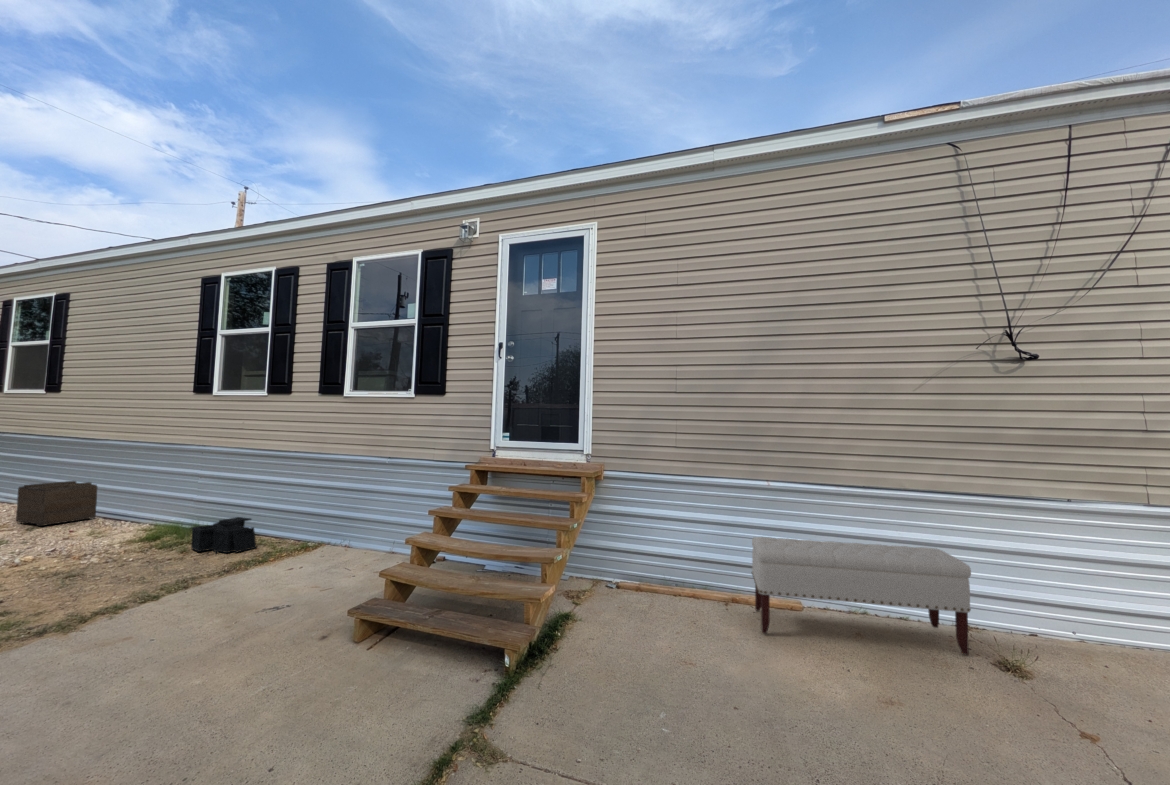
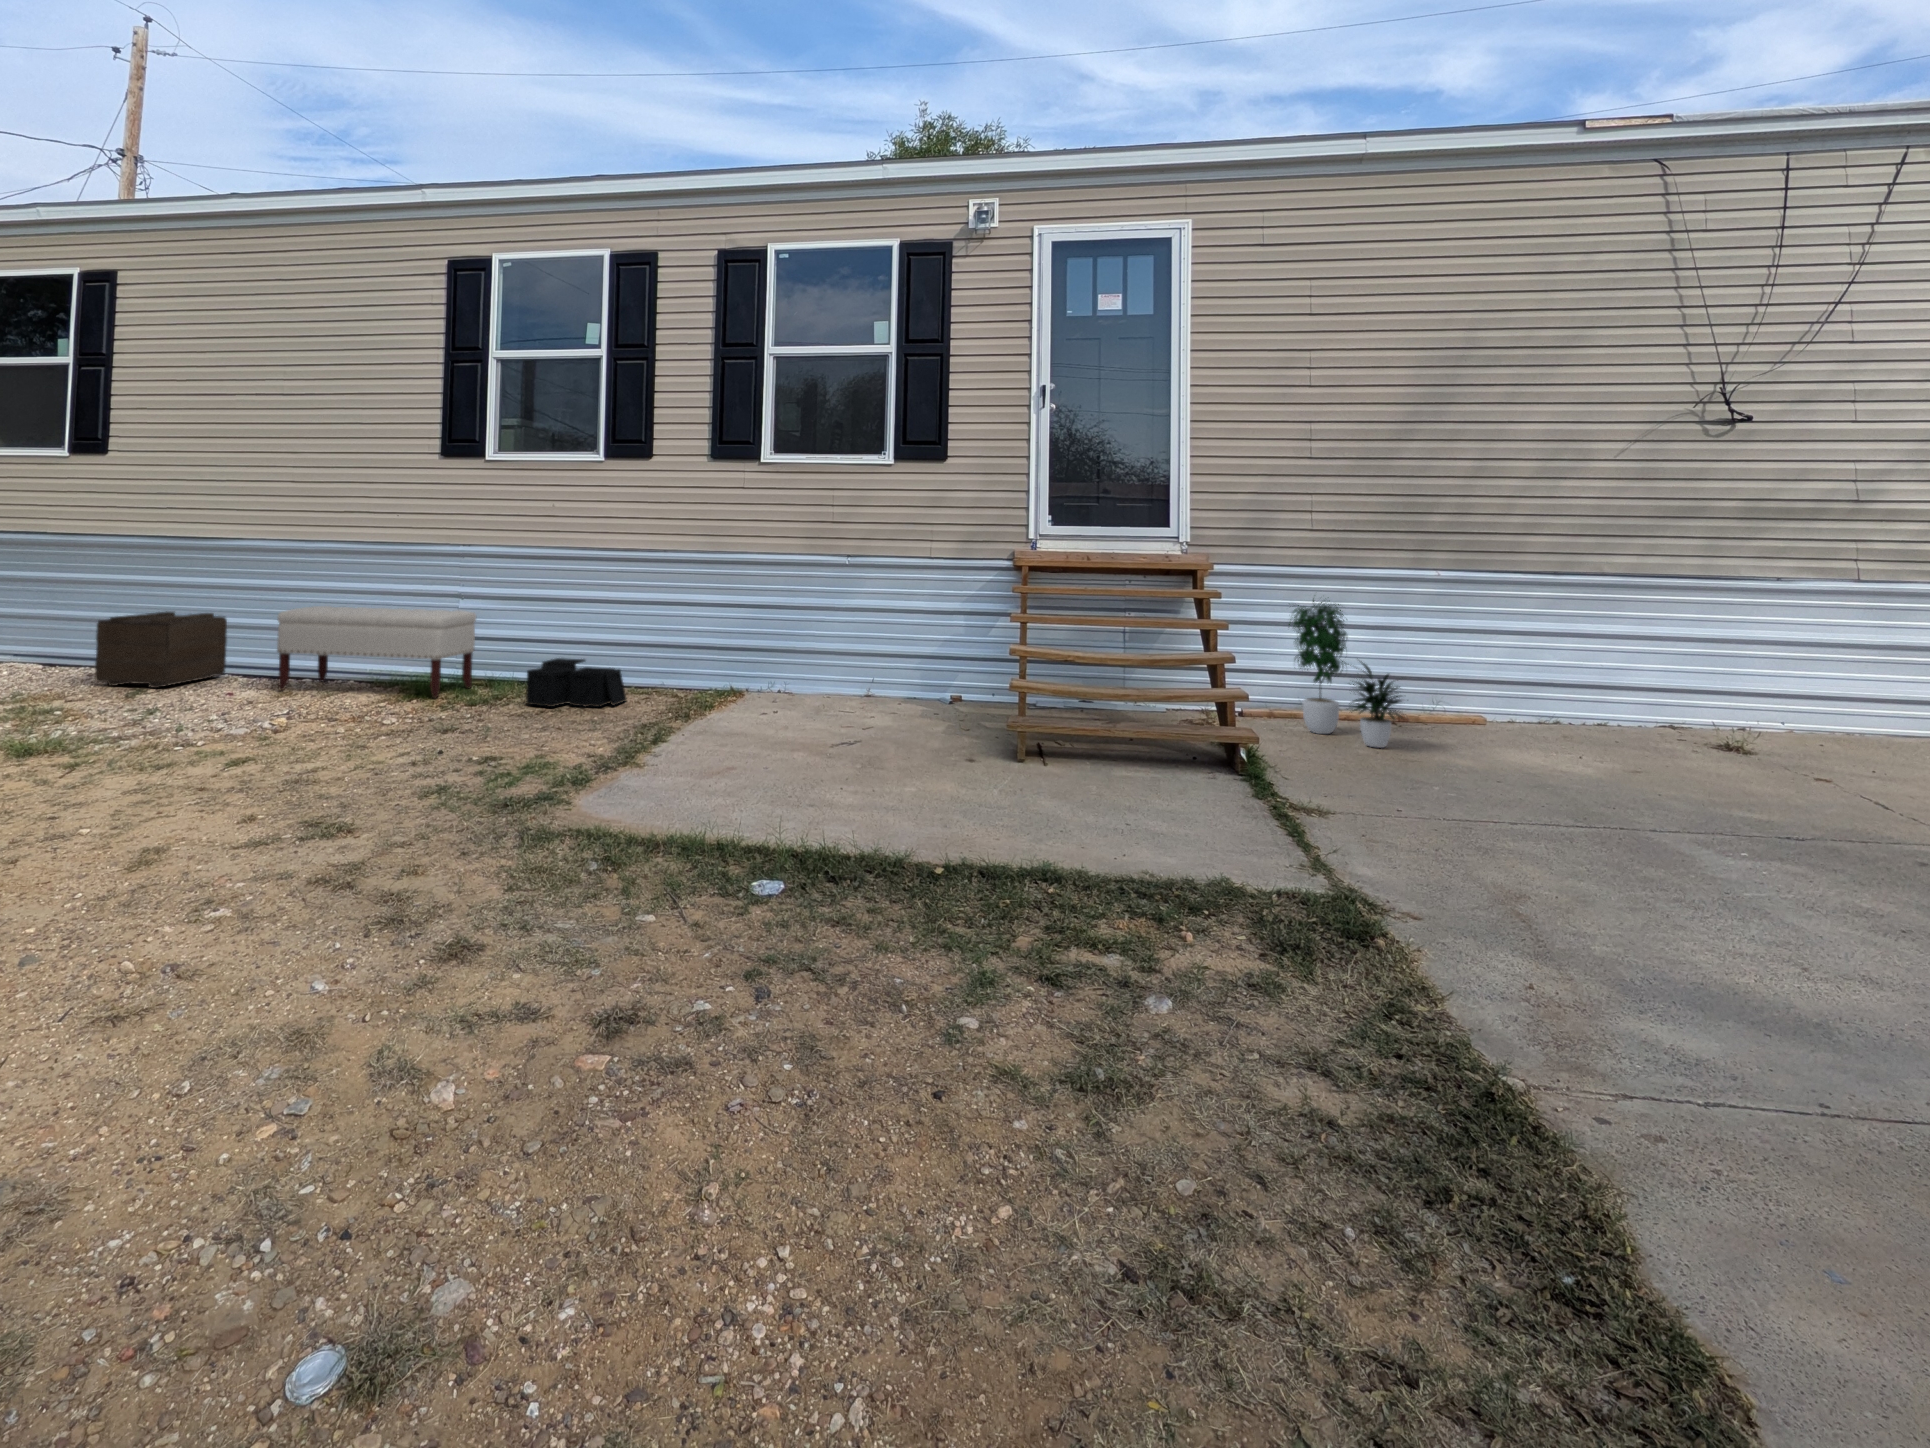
potted plant: none [641,495,710,628] -> present [1289,599,1403,748]
bench: present [752,537,971,655] -> present [277,606,476,698]

